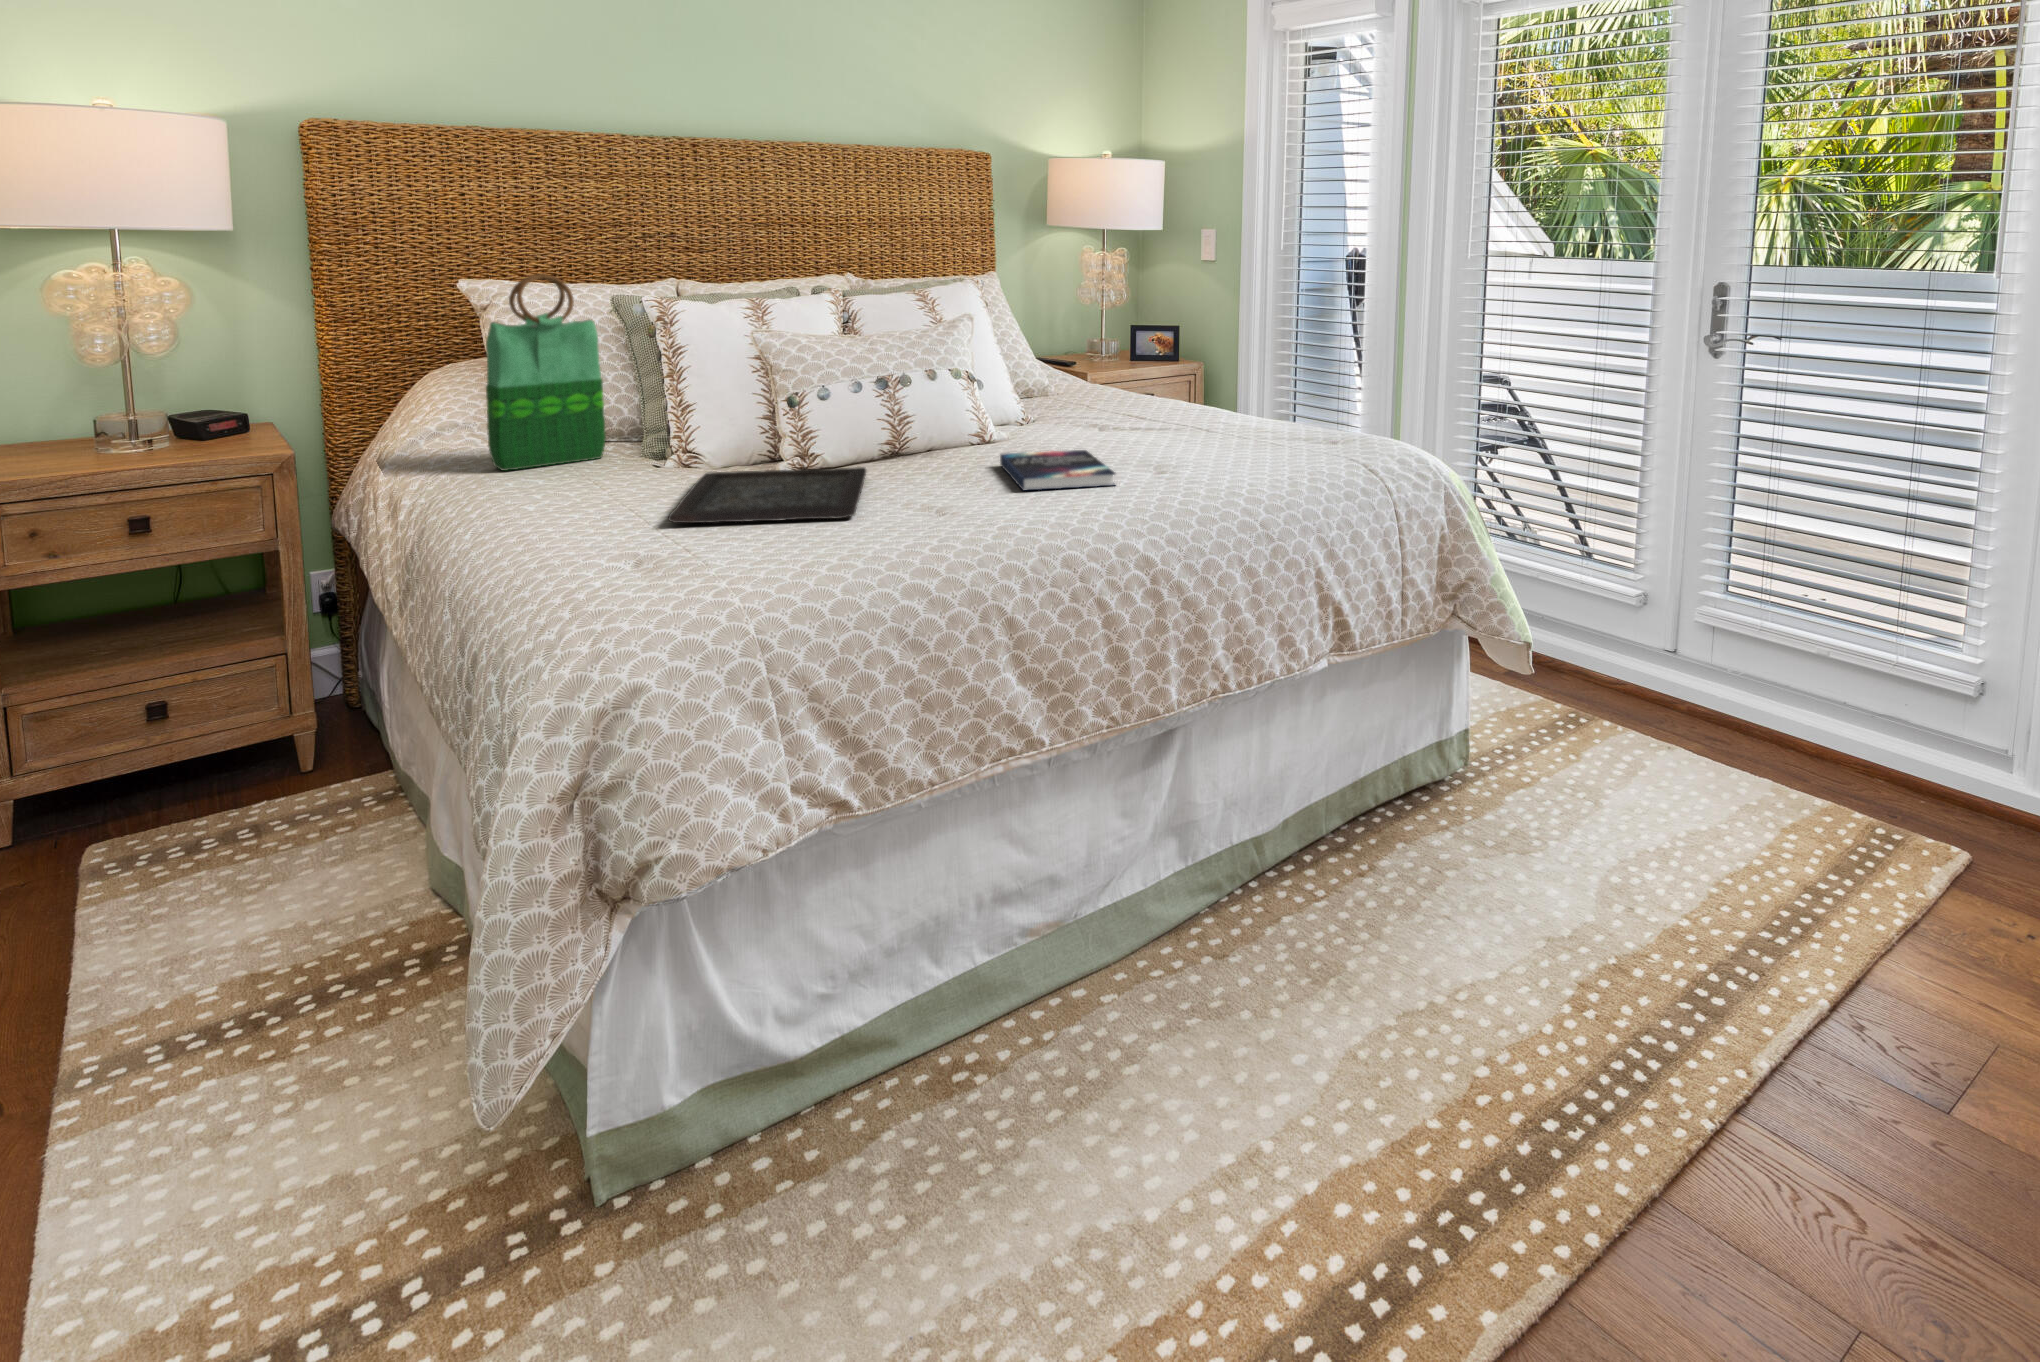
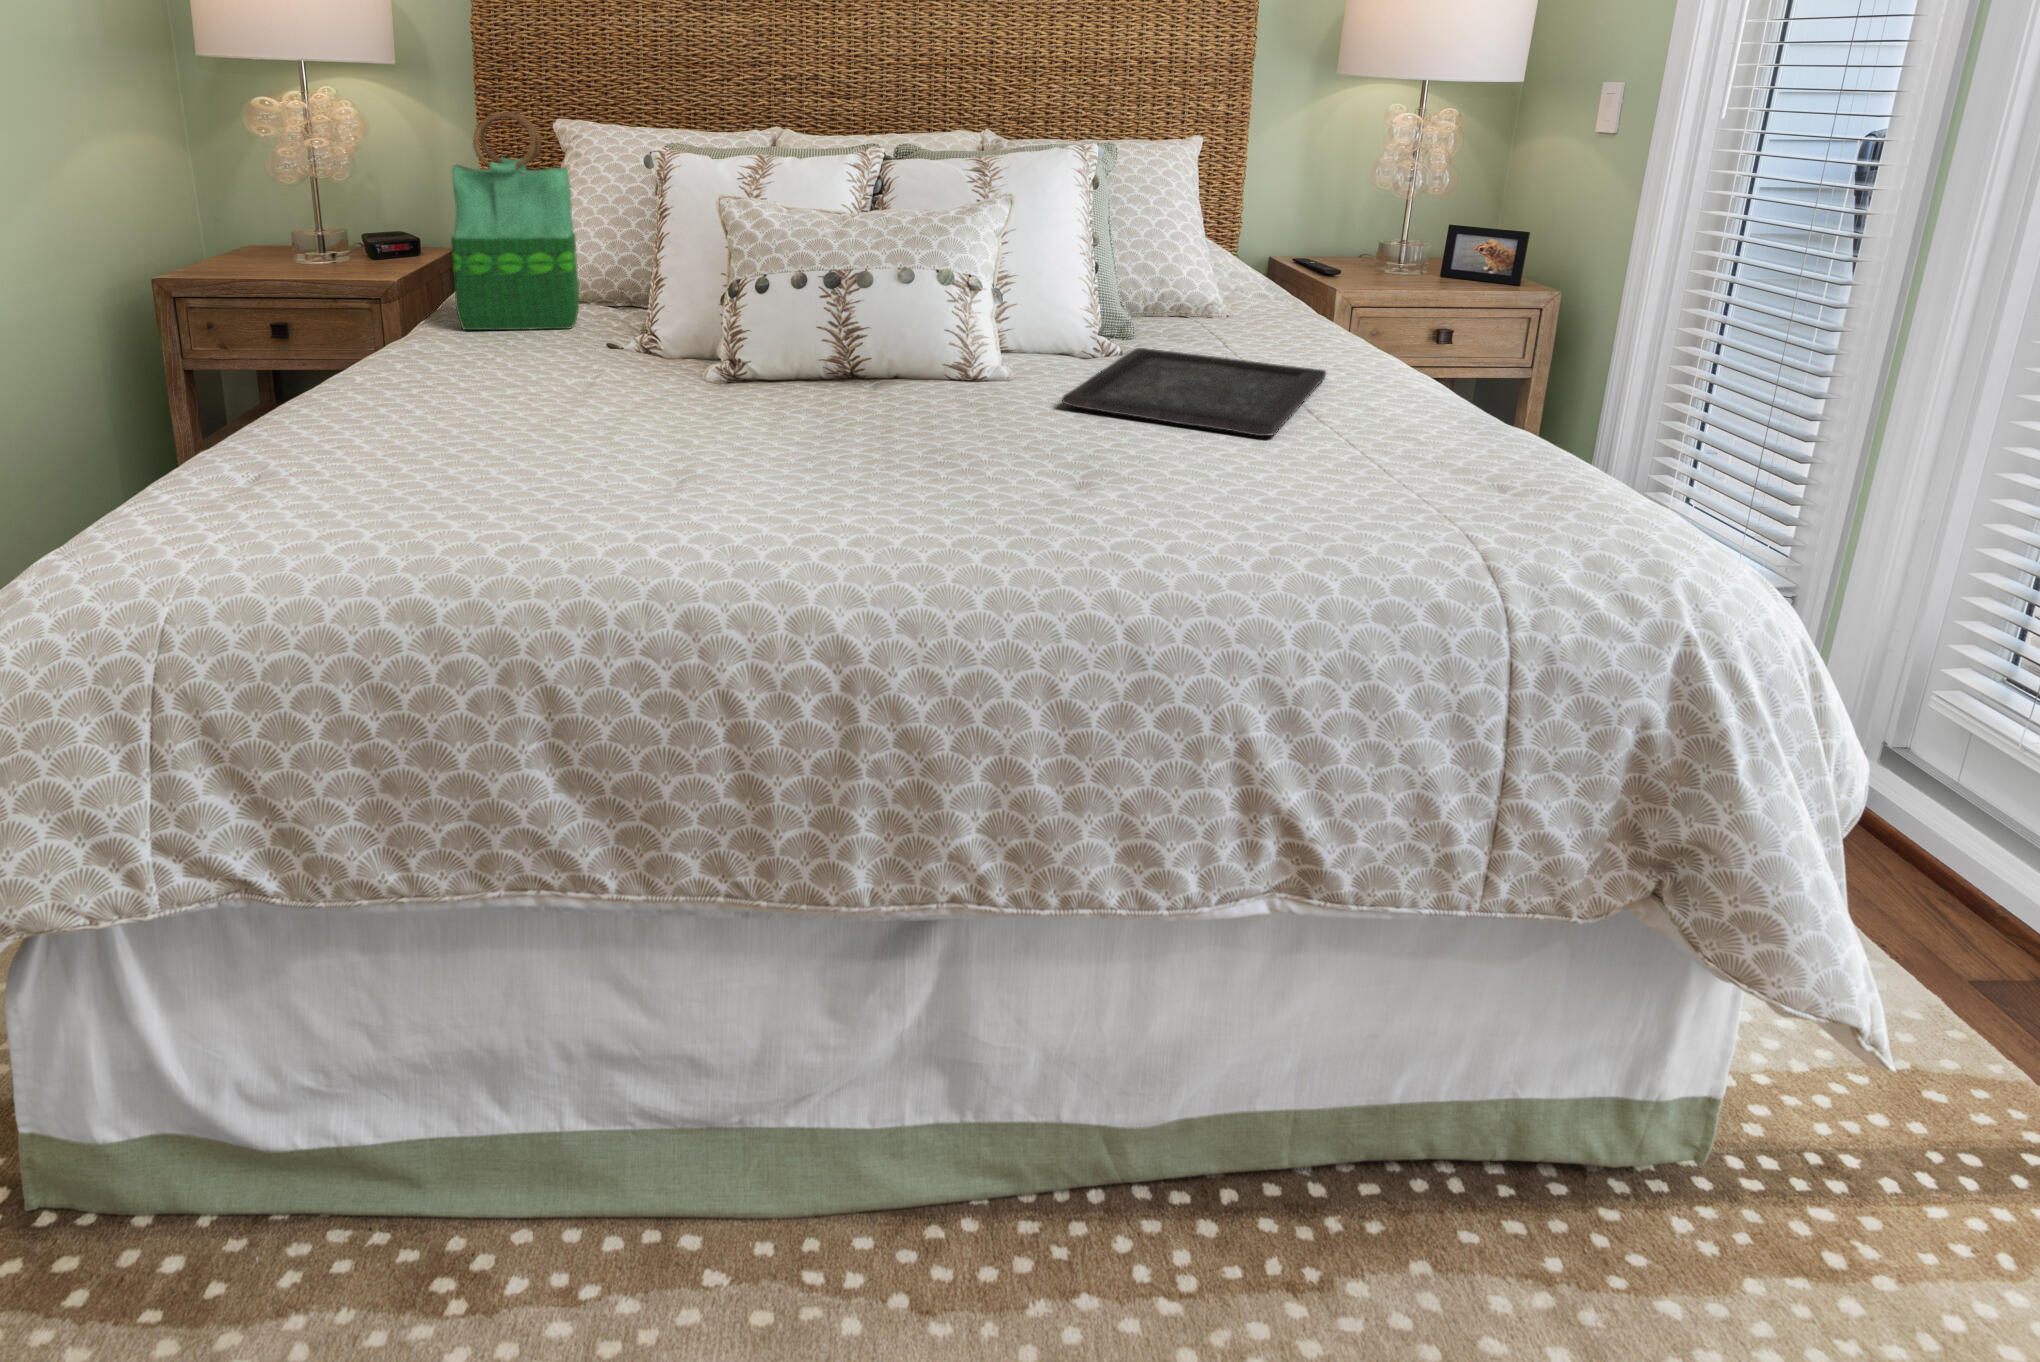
hardback book: present [1000,450,1115,490] -> none [830,407,1028,497]
tray: present [668,467,866,523] -> present [1062,348,1326,436]

